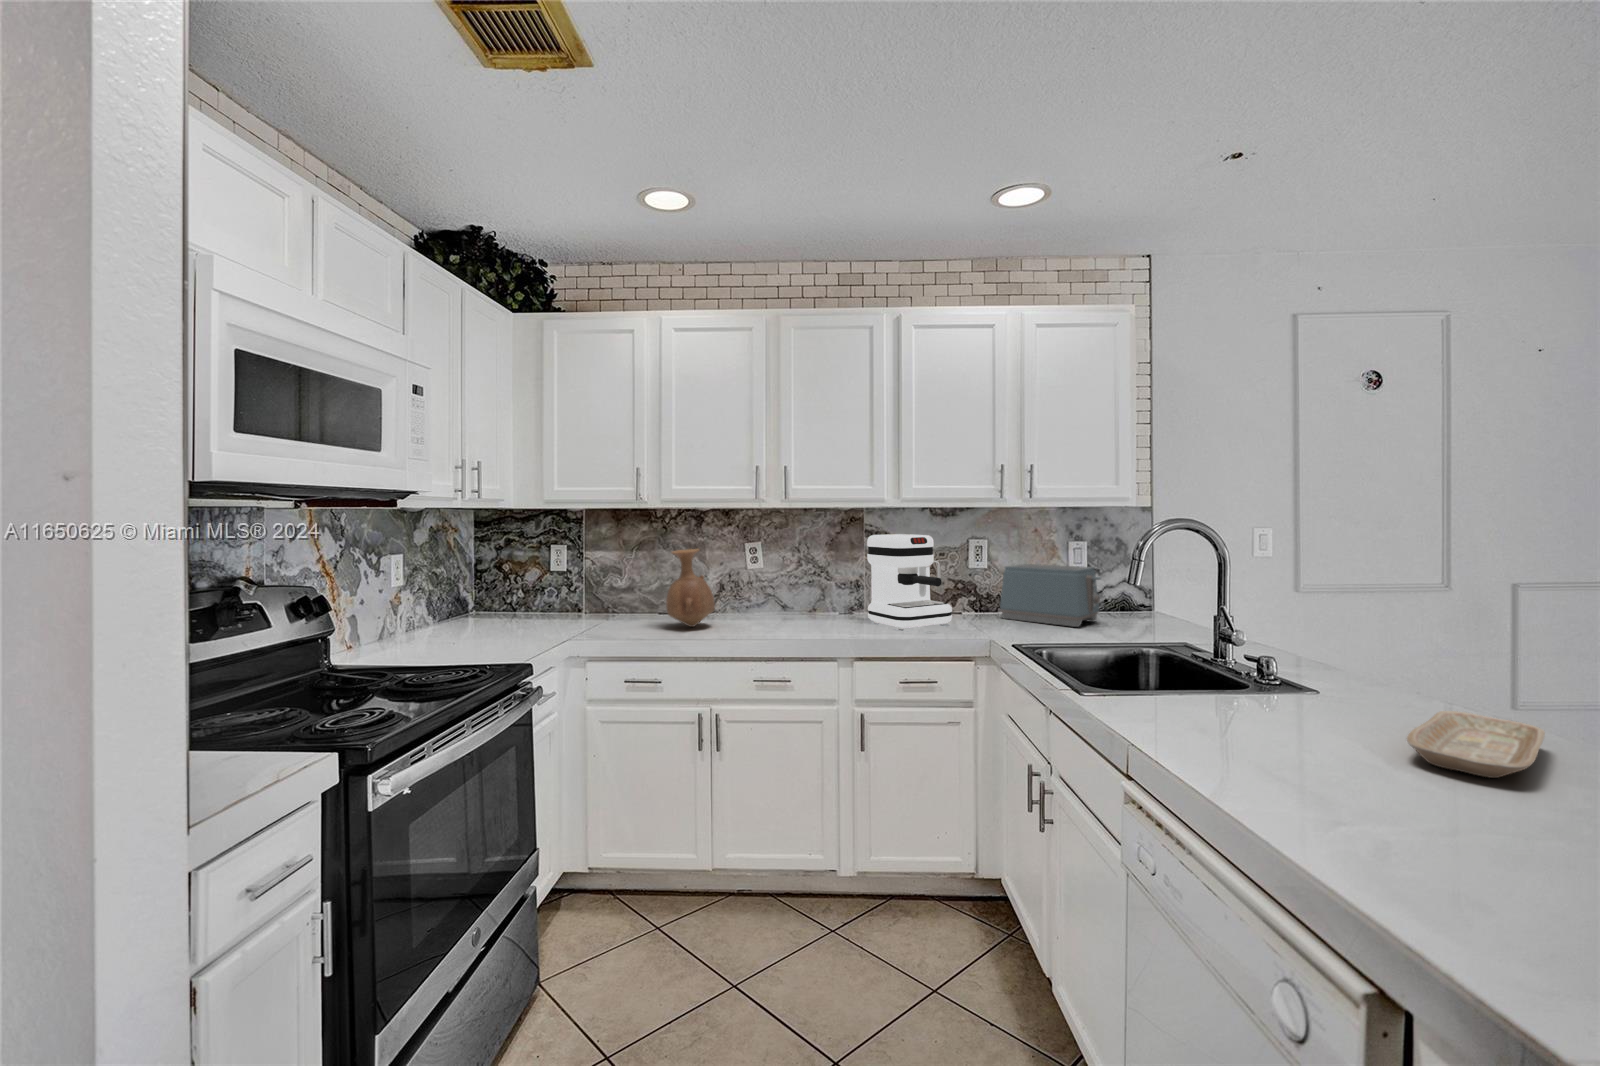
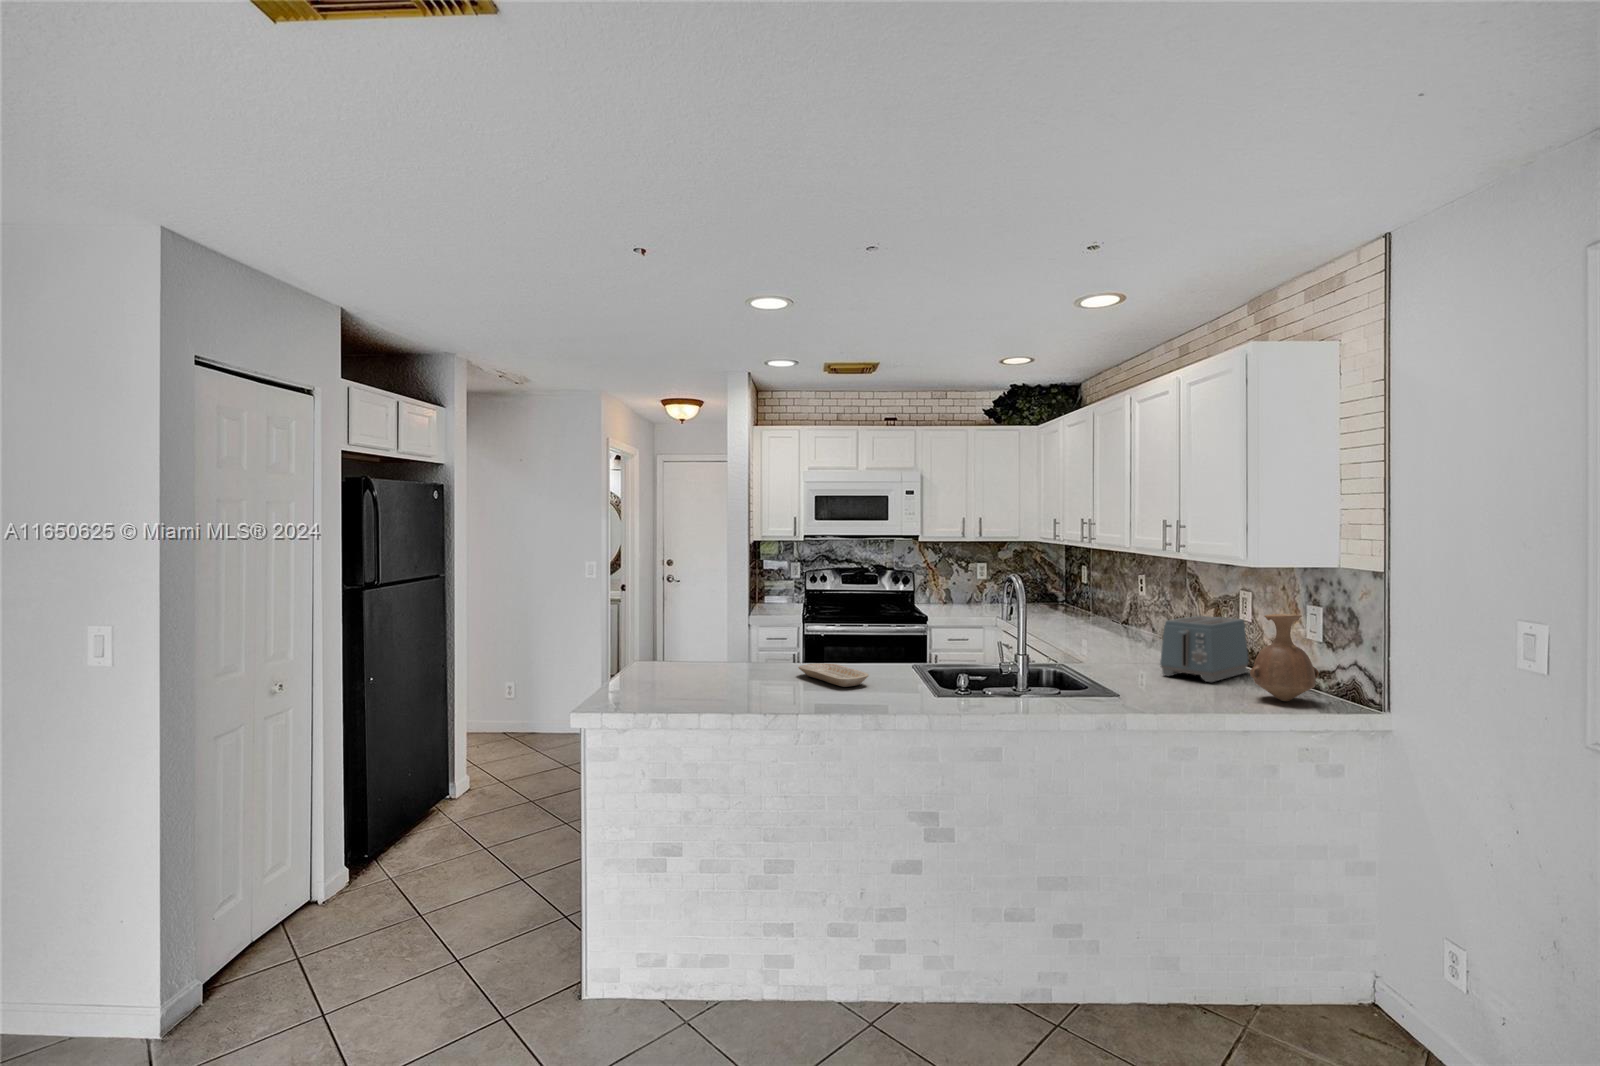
coffee maker: present [867,534,952,629] -> none [1091,574,1177,654]
vase: present [666,549,715,627] -> present [1250,614,1319,701]

